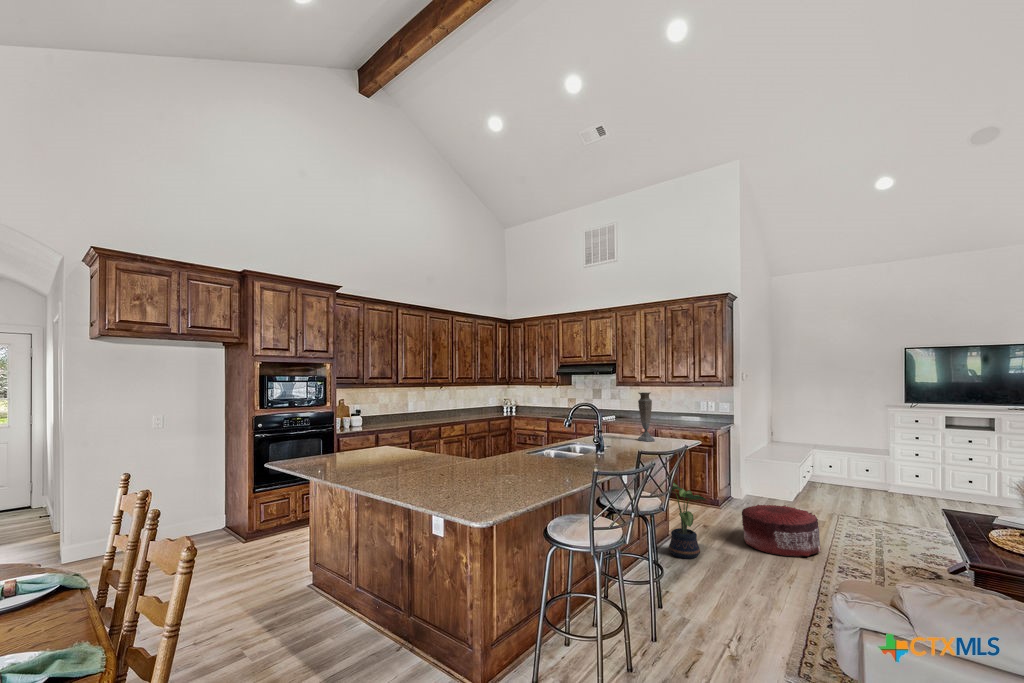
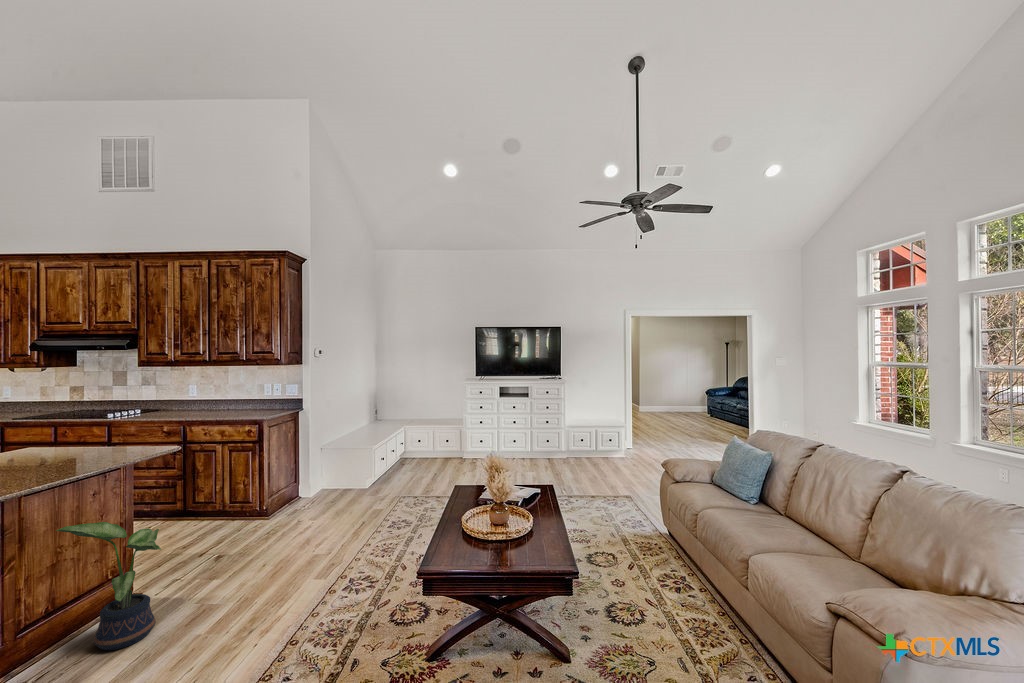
vase: present [638,392,655,441] -> none [37,385,81,470]
pouf: present [742,505,821,556] -> none [250,512,349,591]

